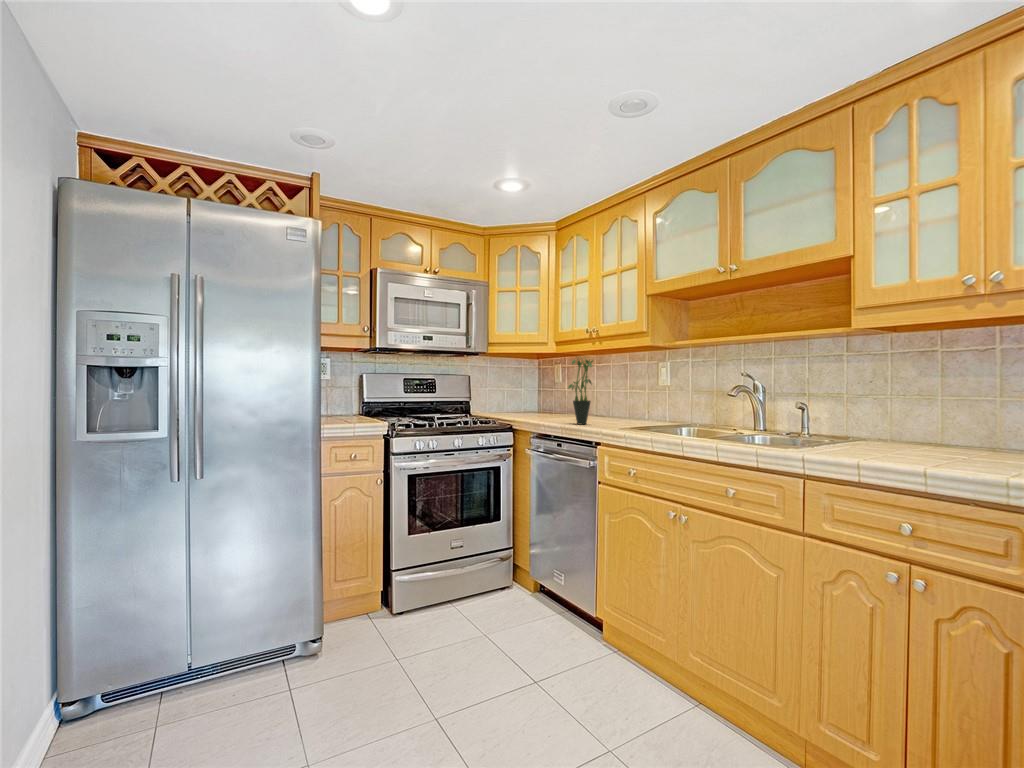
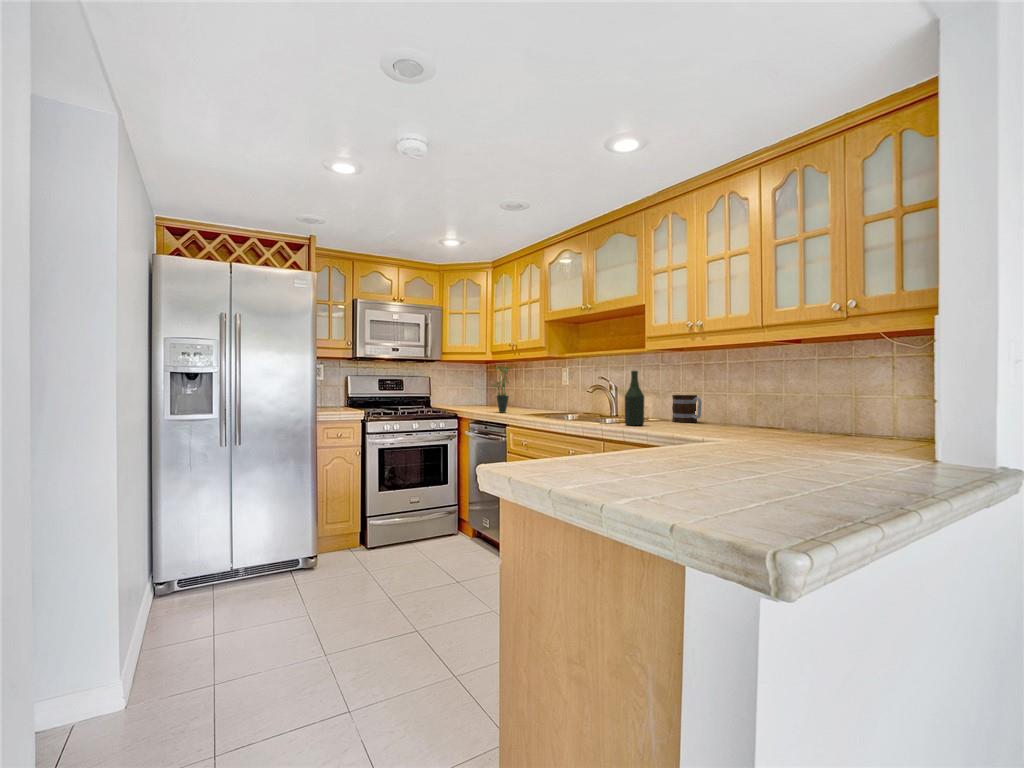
bottle: none [838,361,878,455] -> present [625,371,644,426]
mug: none [884,401,950,446] -> present [672,395,702,422]

